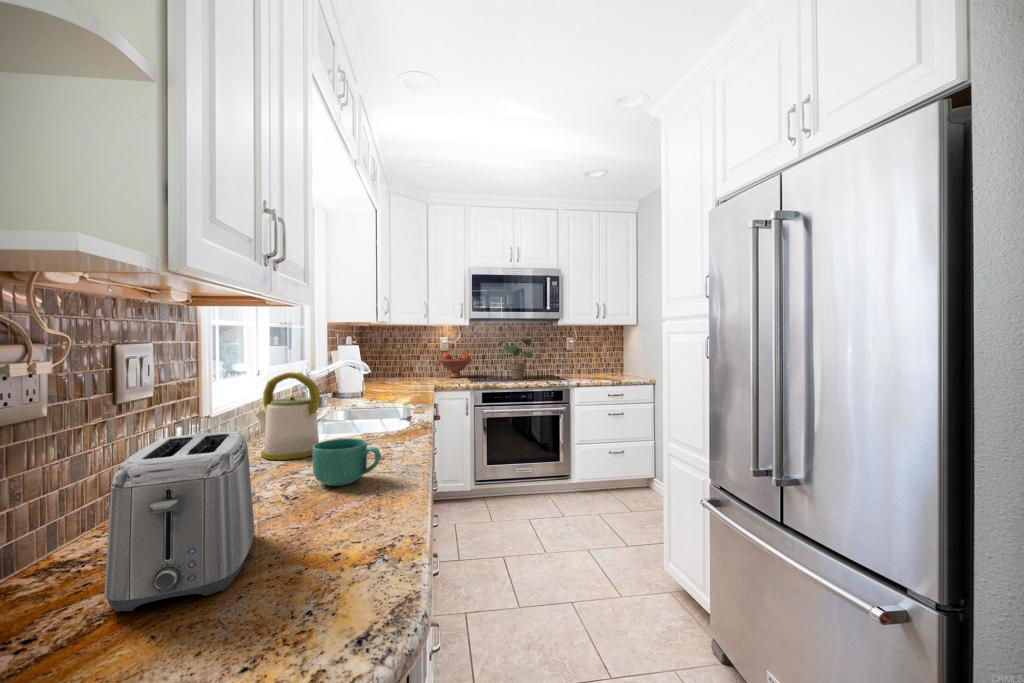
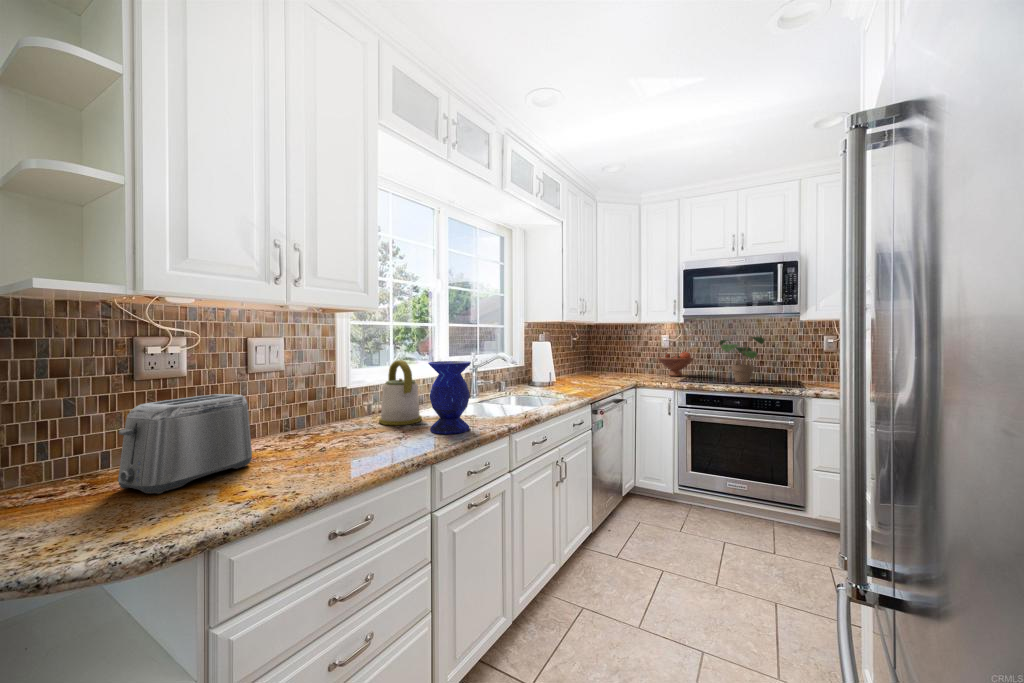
vase: none [358,369,410,455] -> present [428,361,471,434]
mug: present [313,438,381,486] -> none [343,413,385,450]

